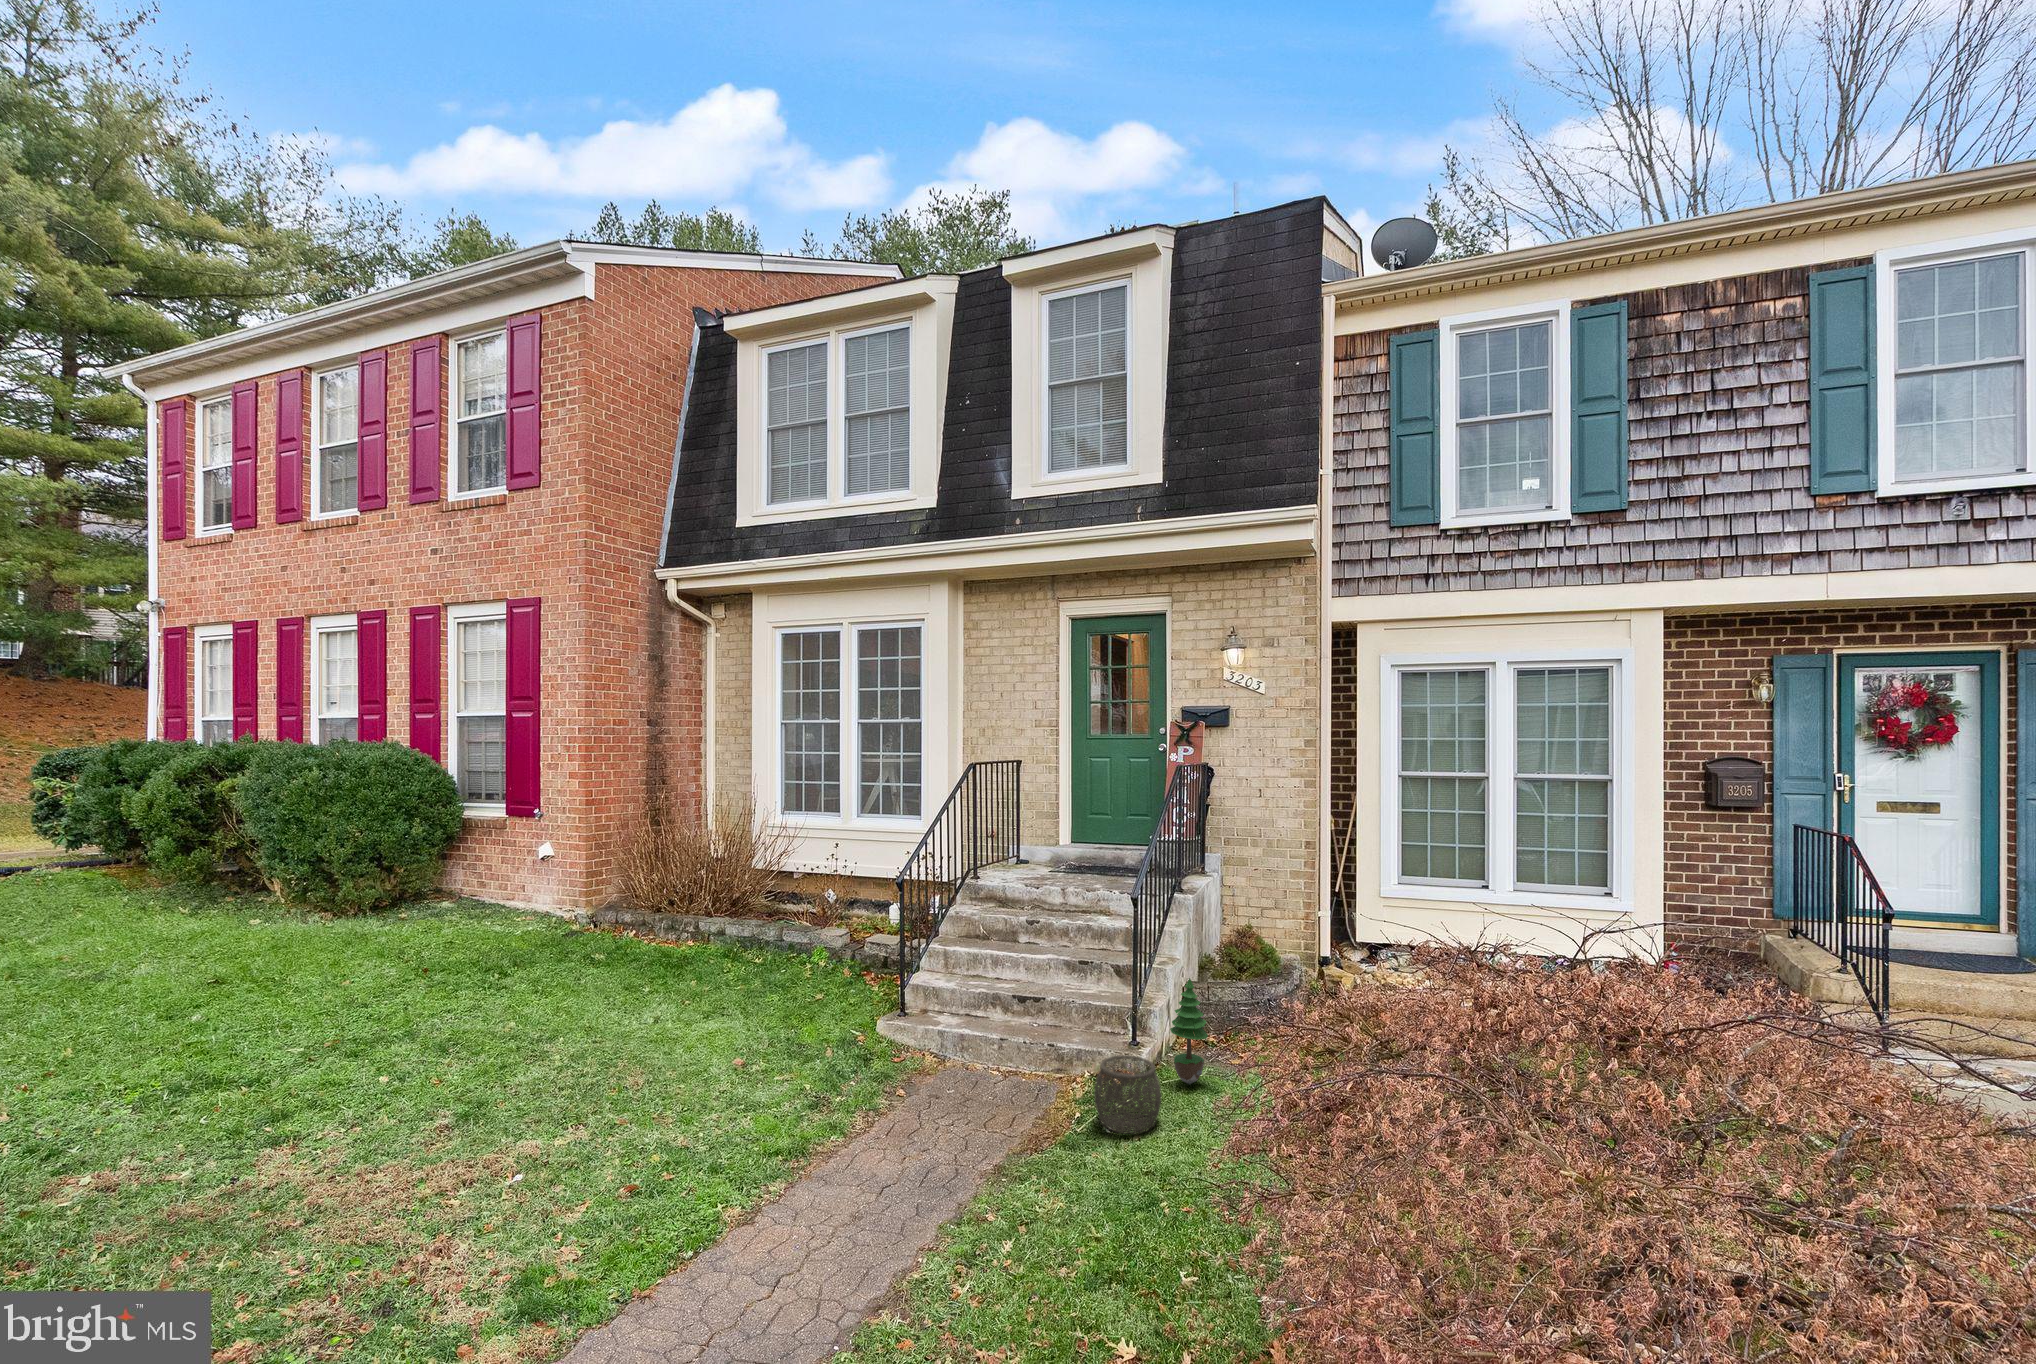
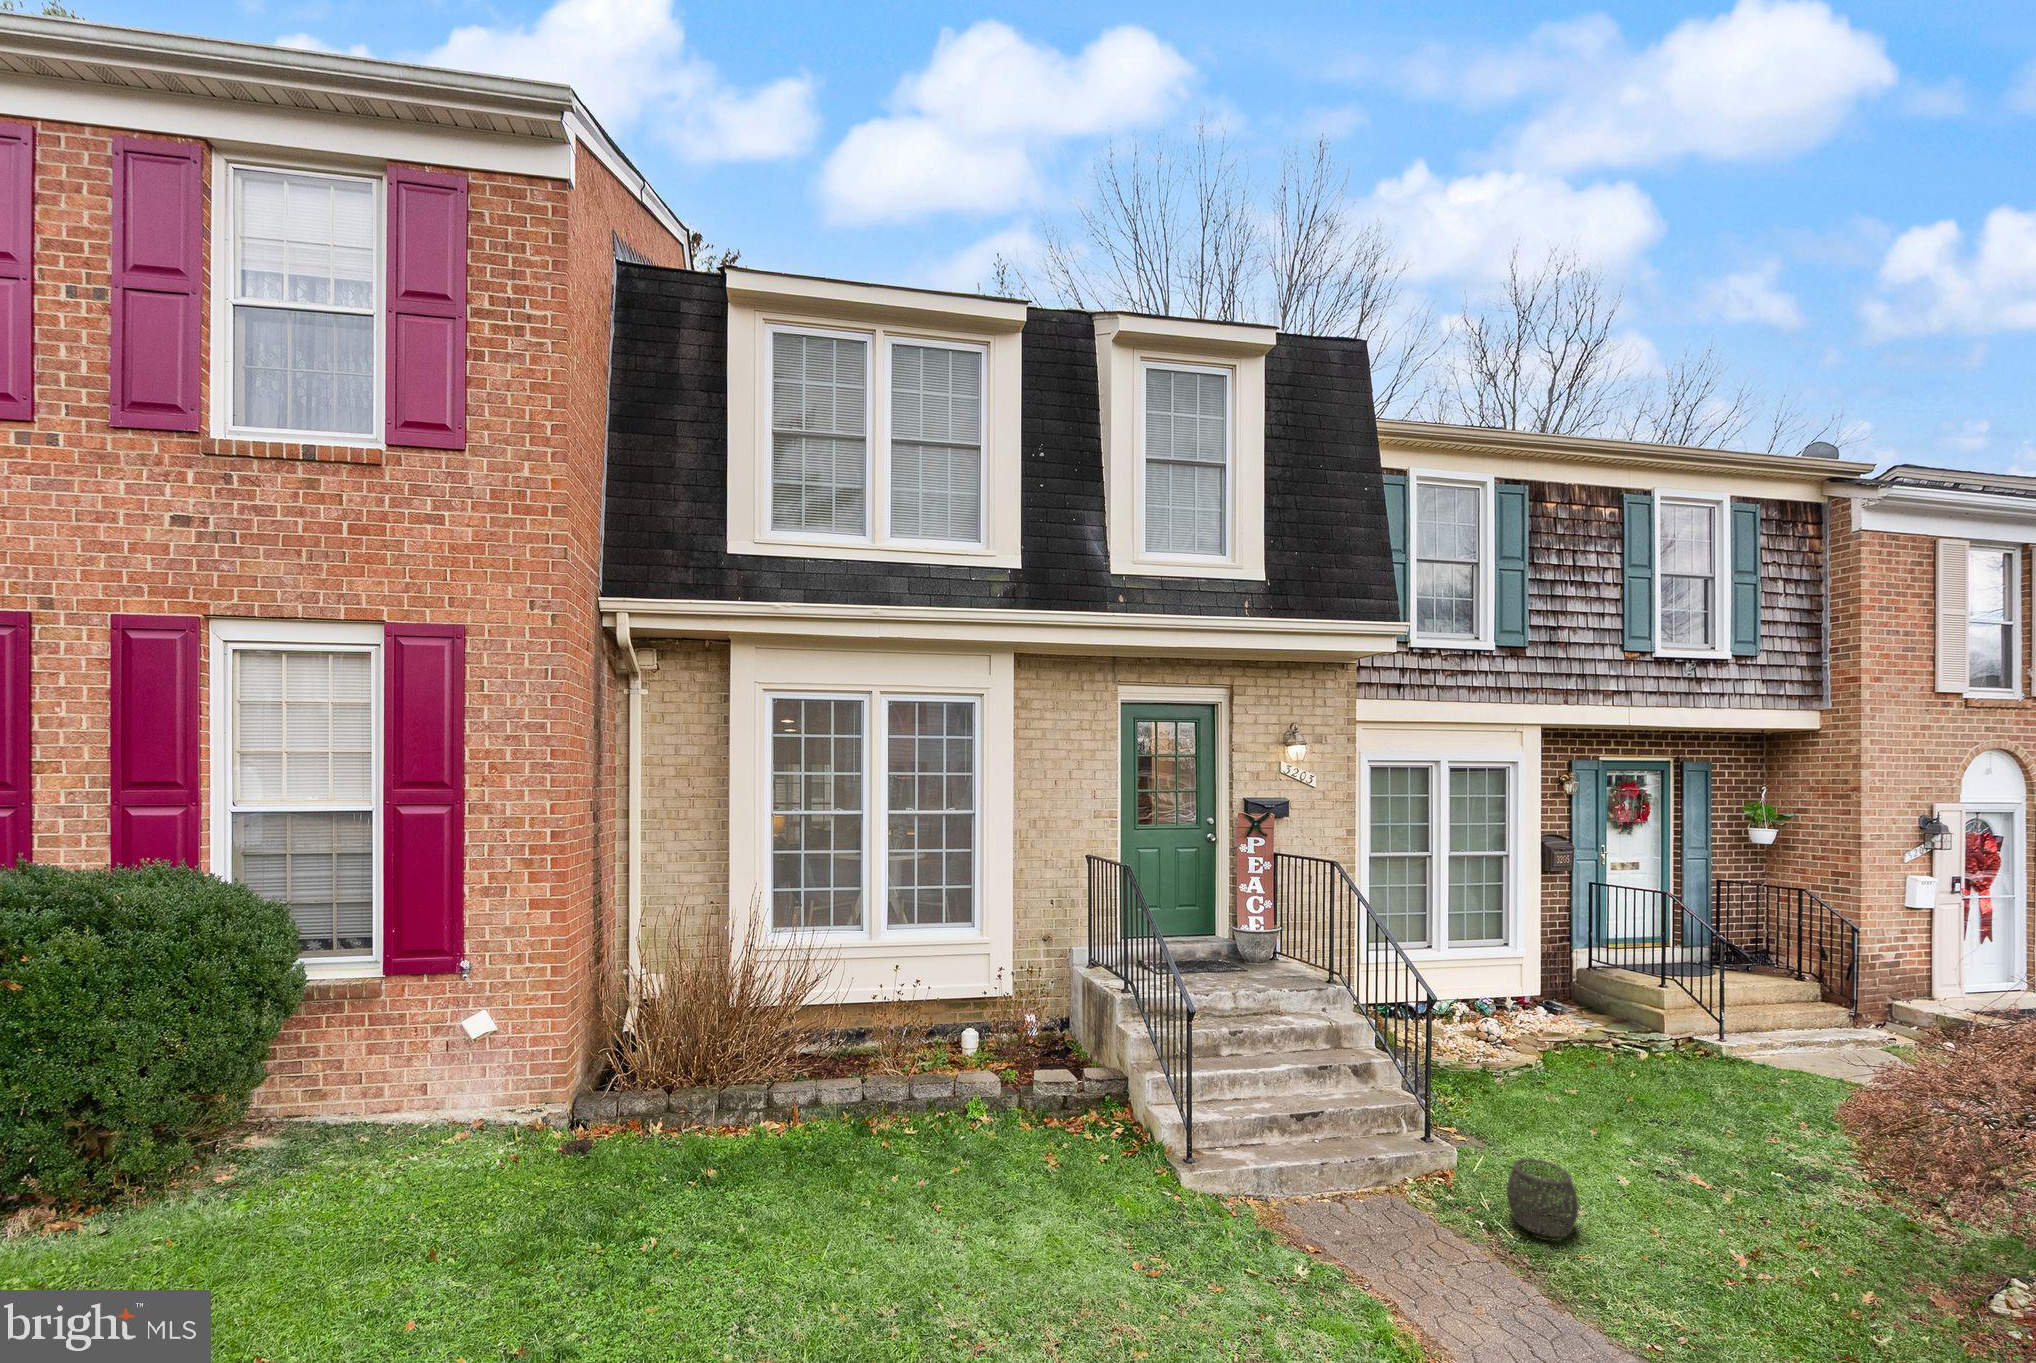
potted tree: present [1170,978,1208,1084] -> none [1481,1071,1519,1169]

